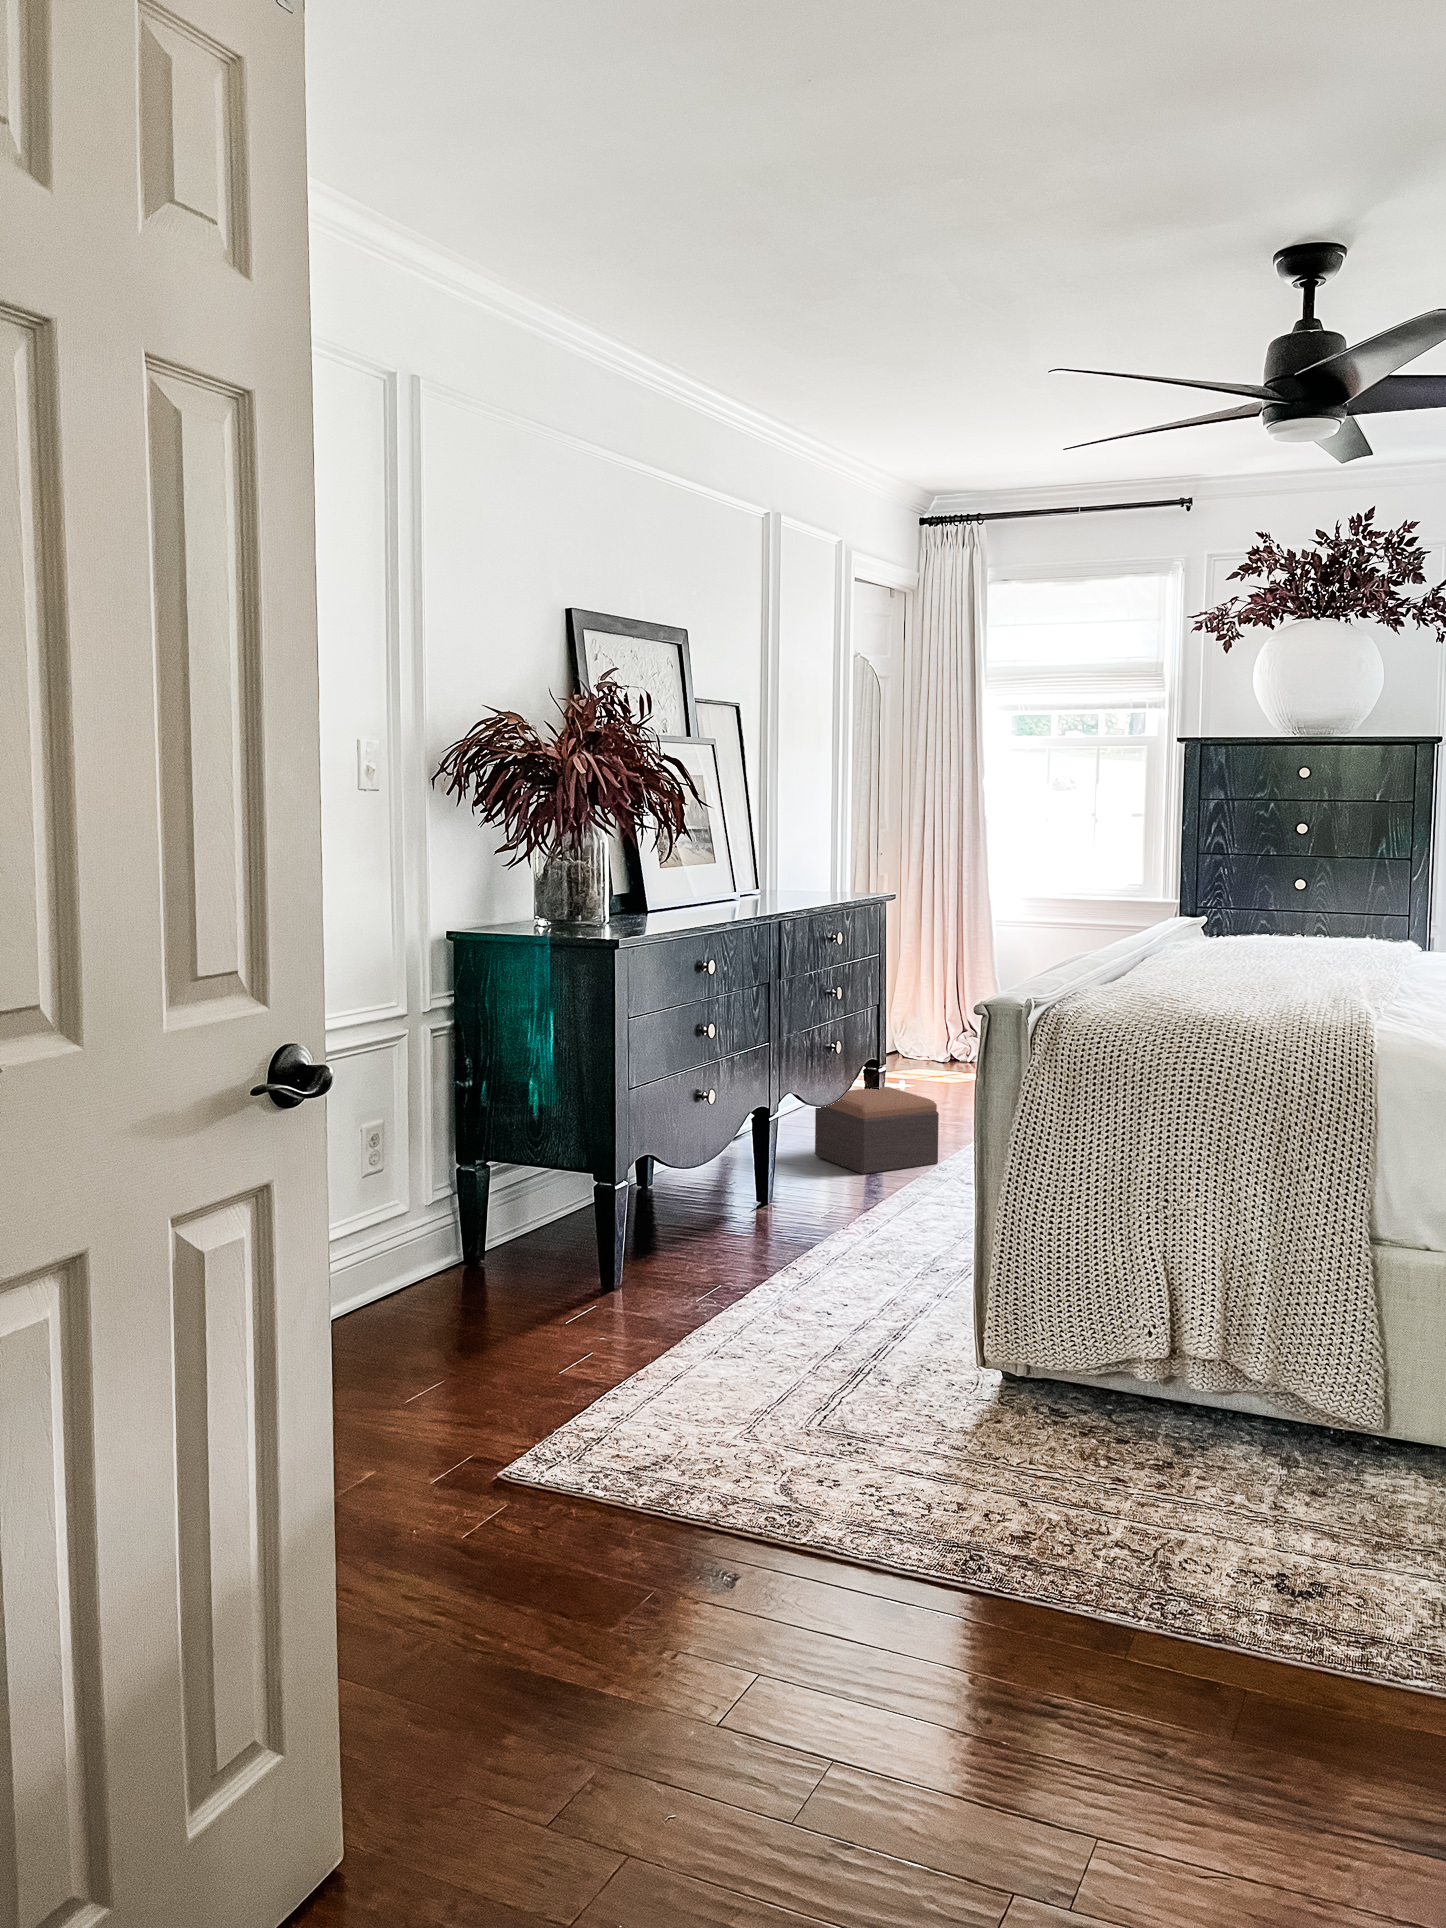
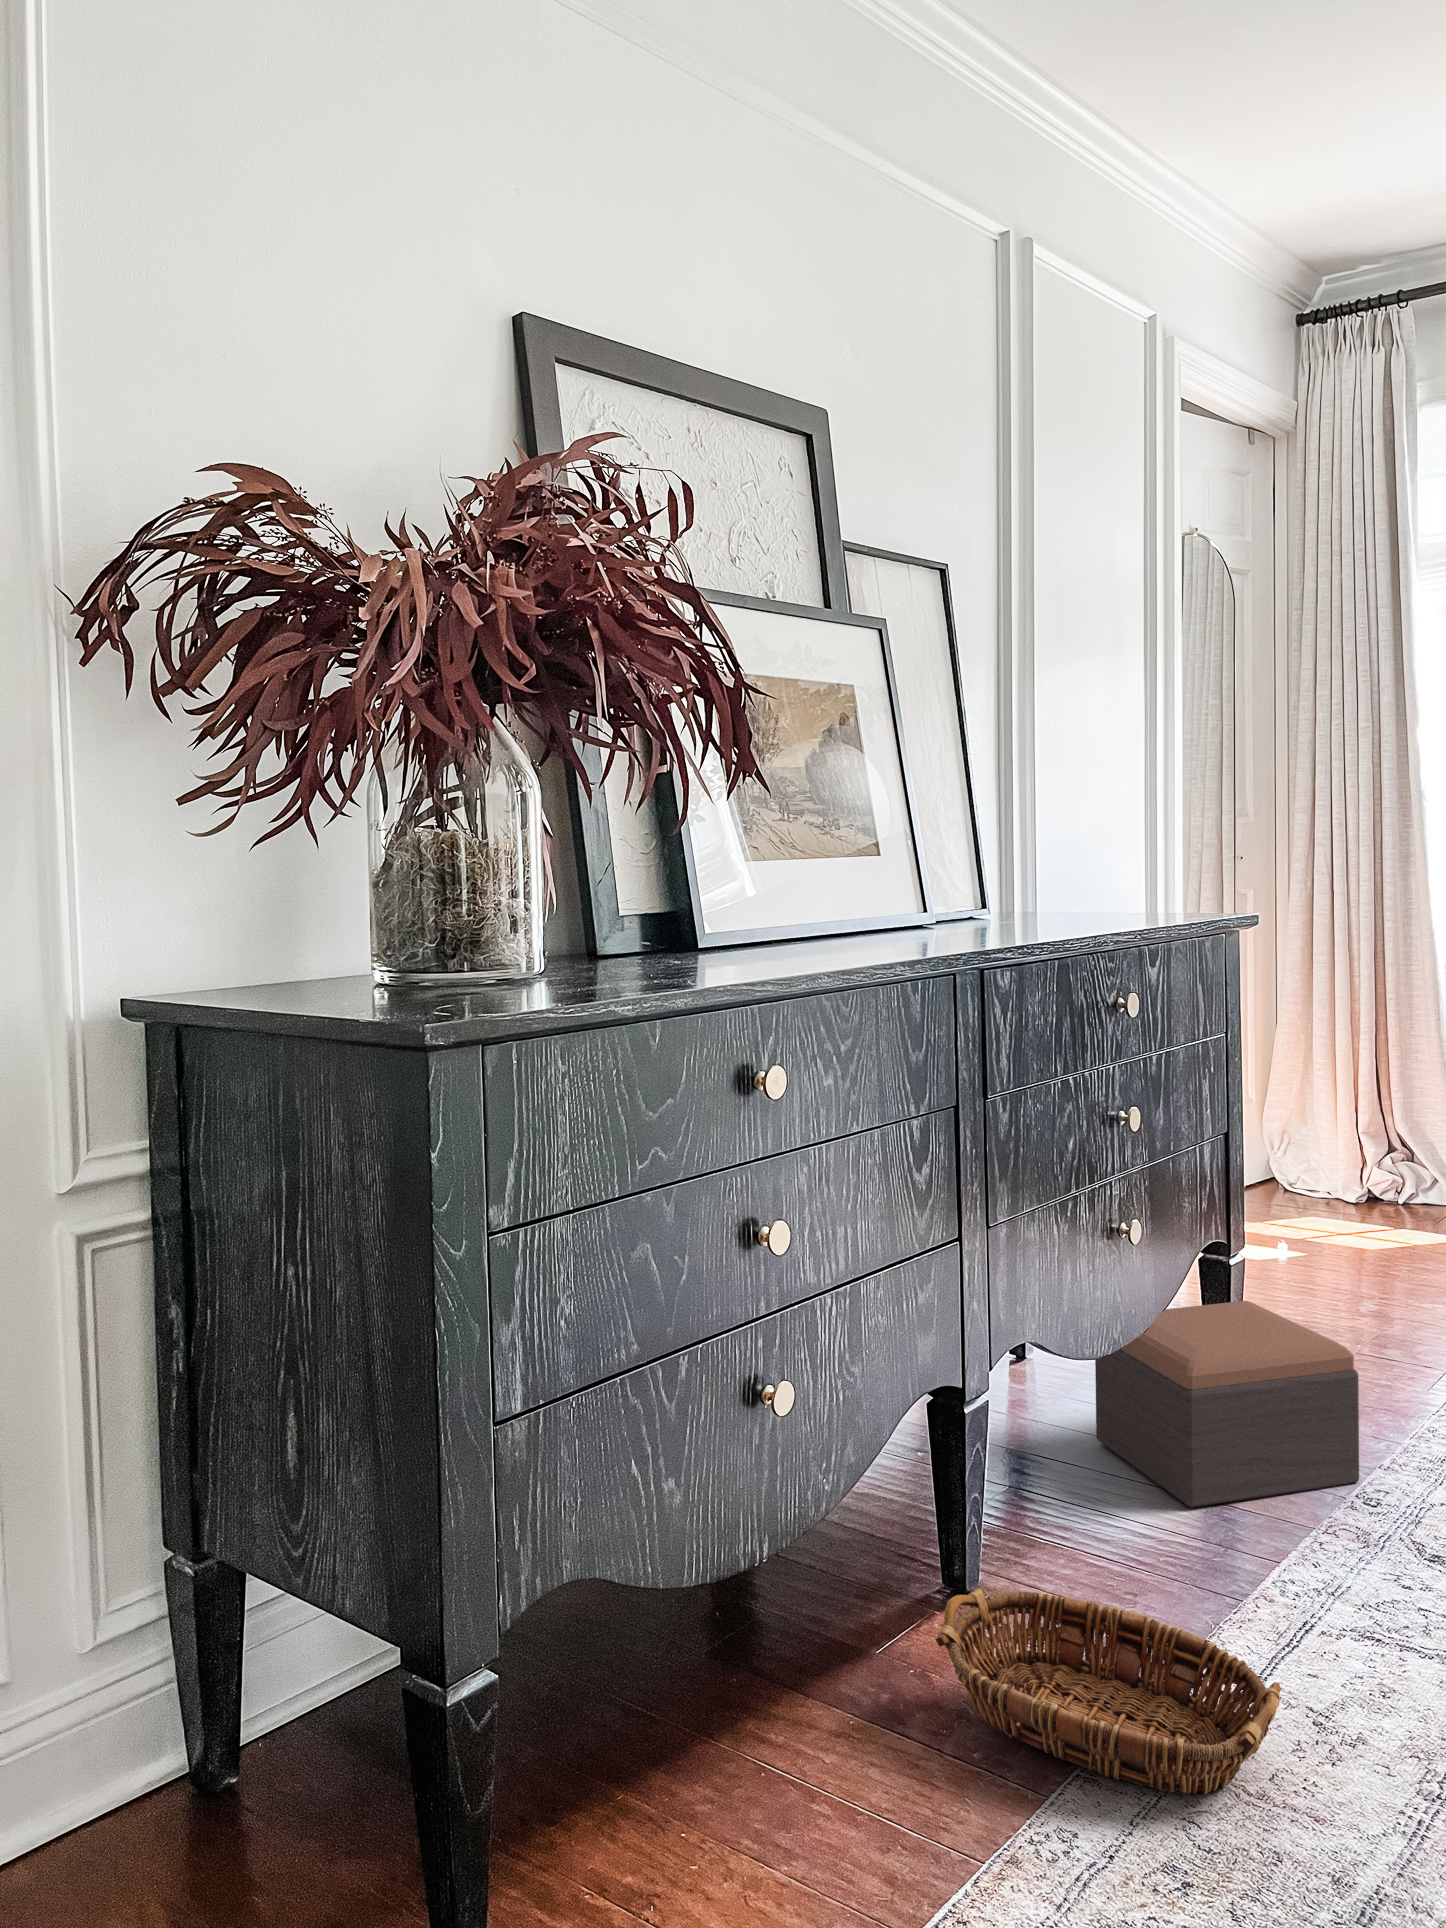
basket: none [759,1170,929,1244] -> present [935,1588,1282,1795]

